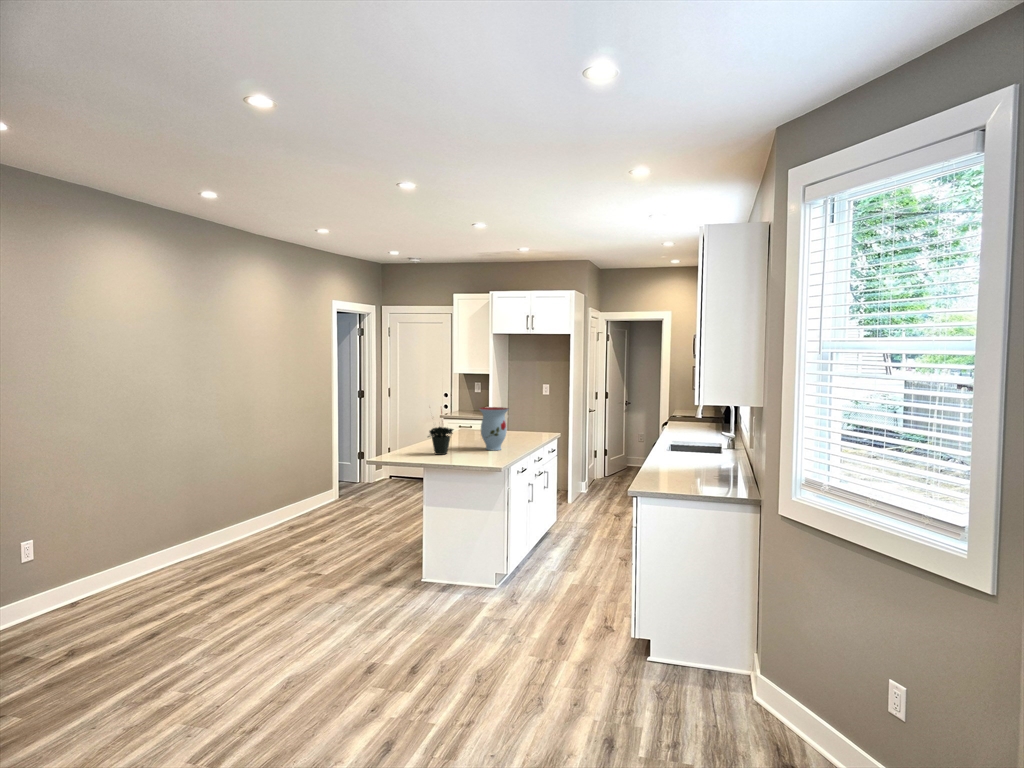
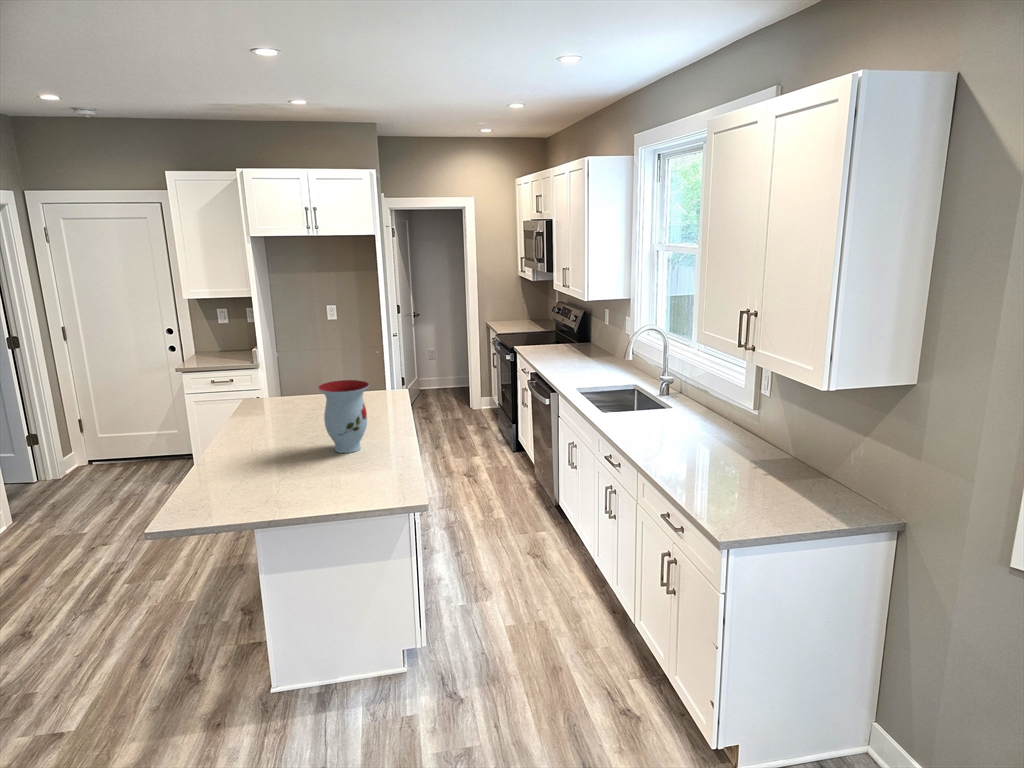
potted plant: present [428,411,454,455] -> none [242,401,292,483]

